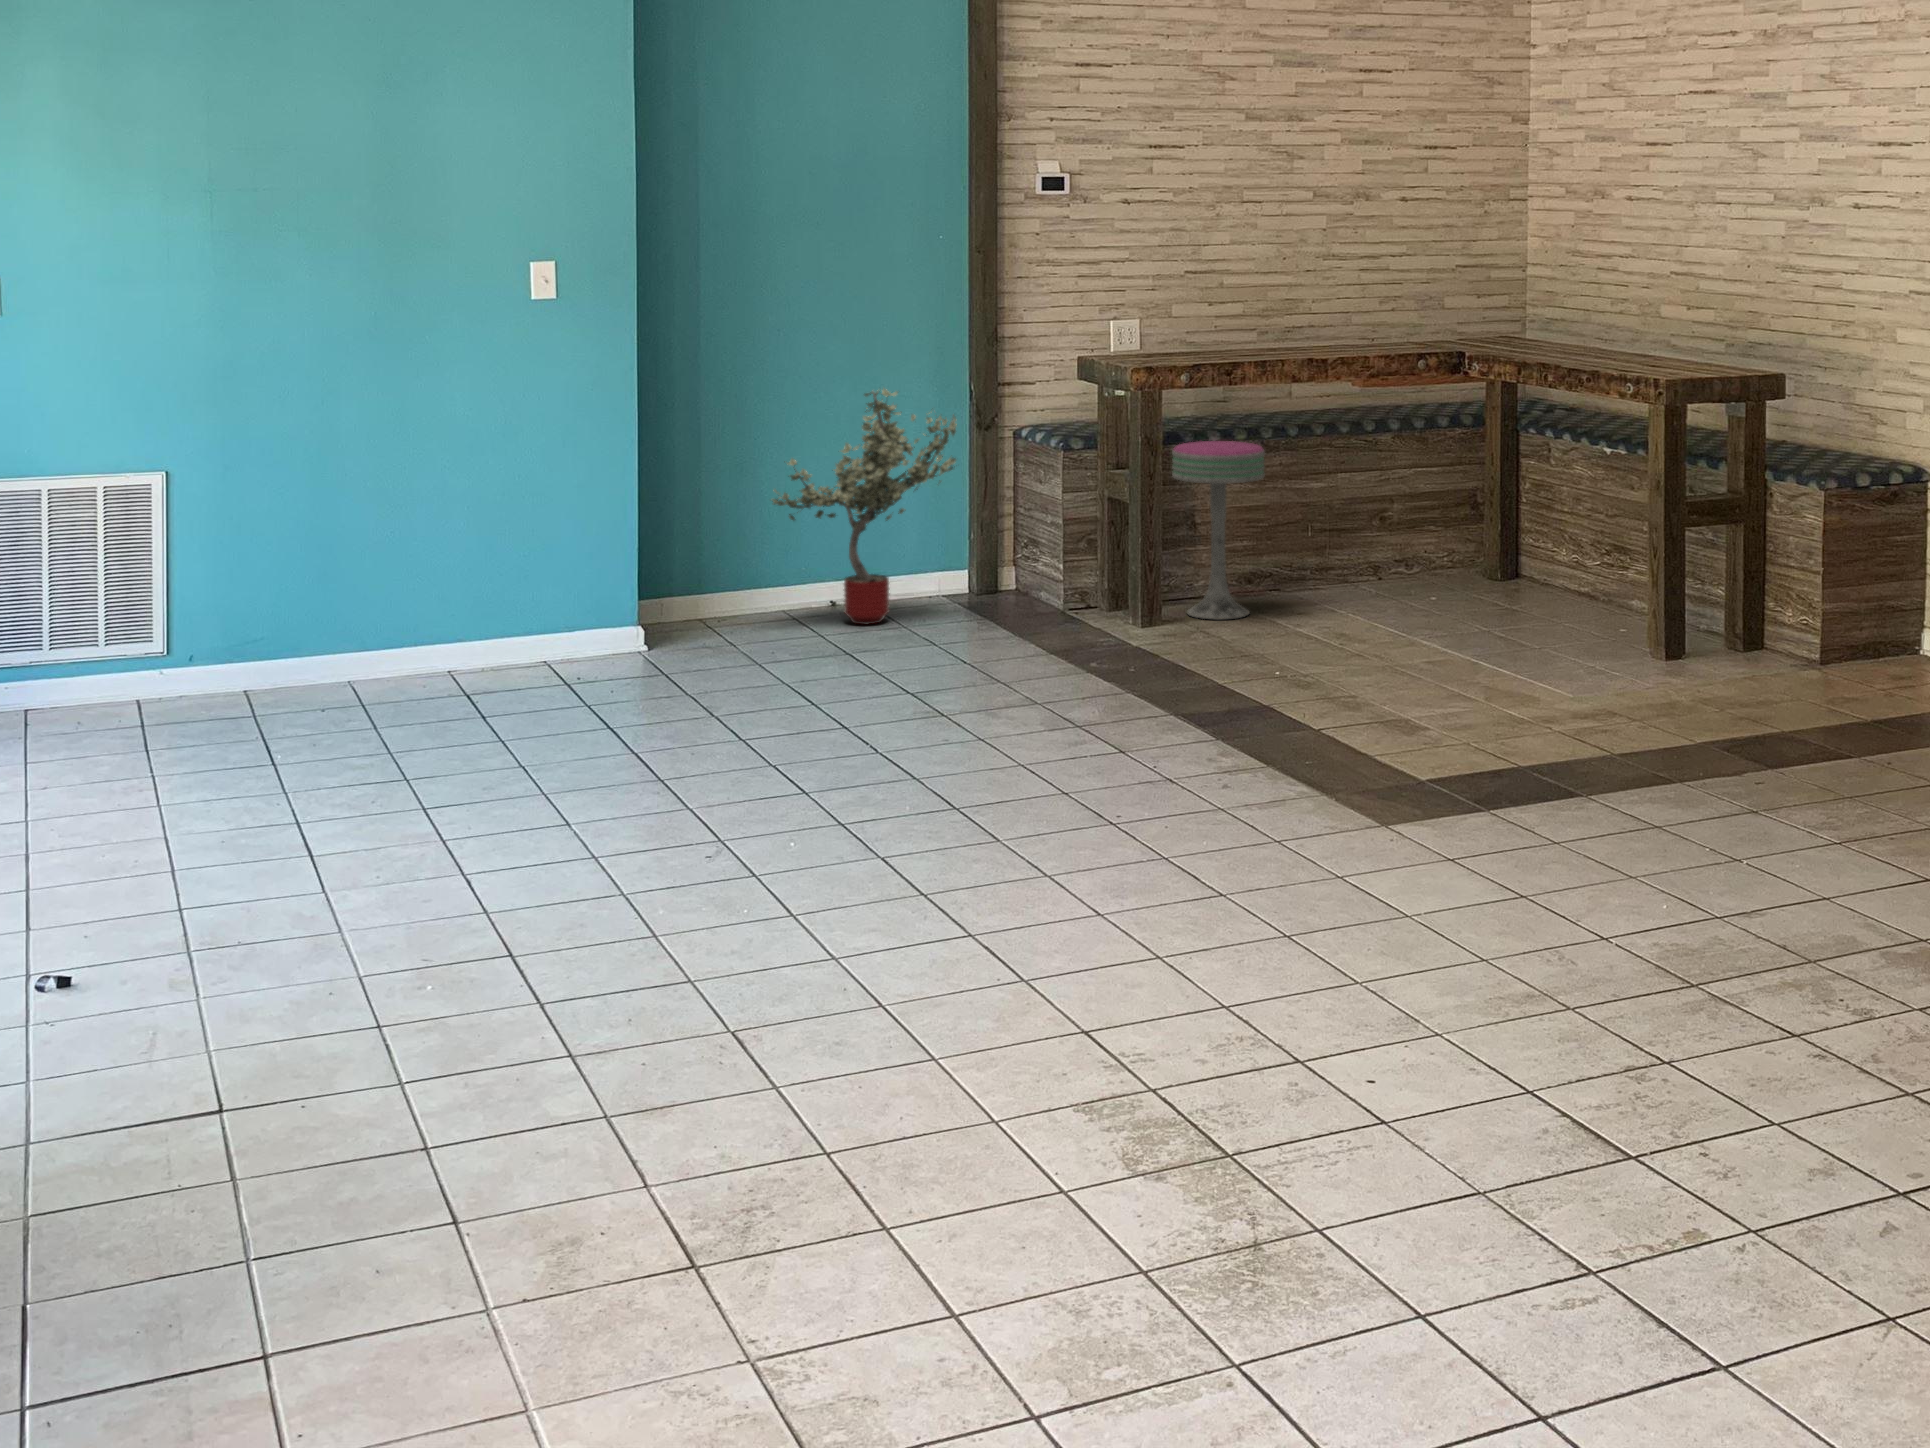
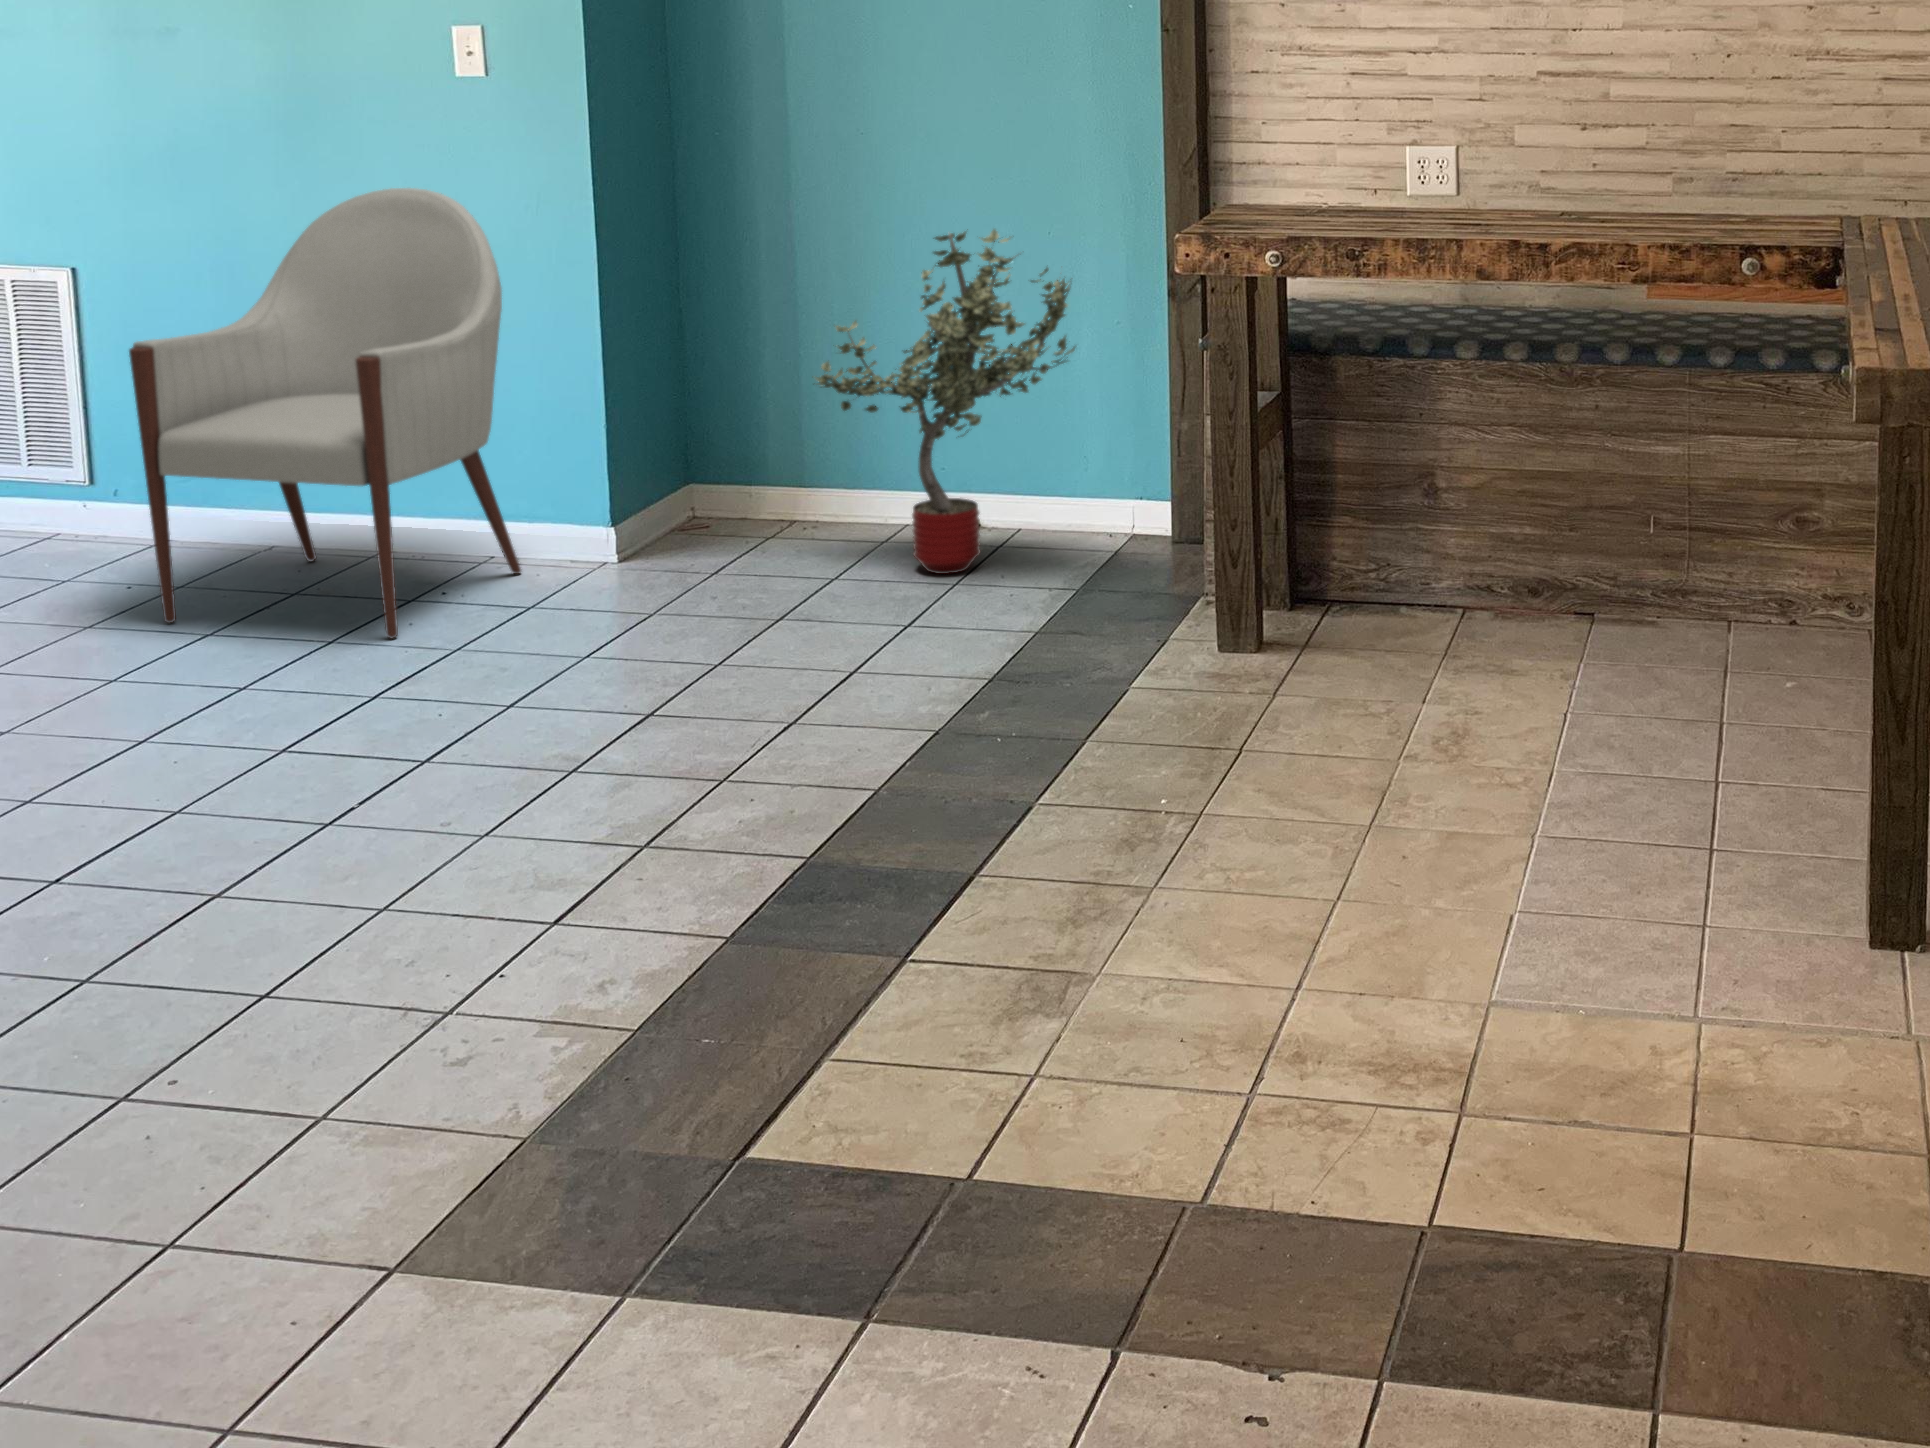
chair: none [405,383,634,717] -> present [129,188,521,638]
bar stool: present [1172,441,1265,620] -> none [1320,362,1478,668]

